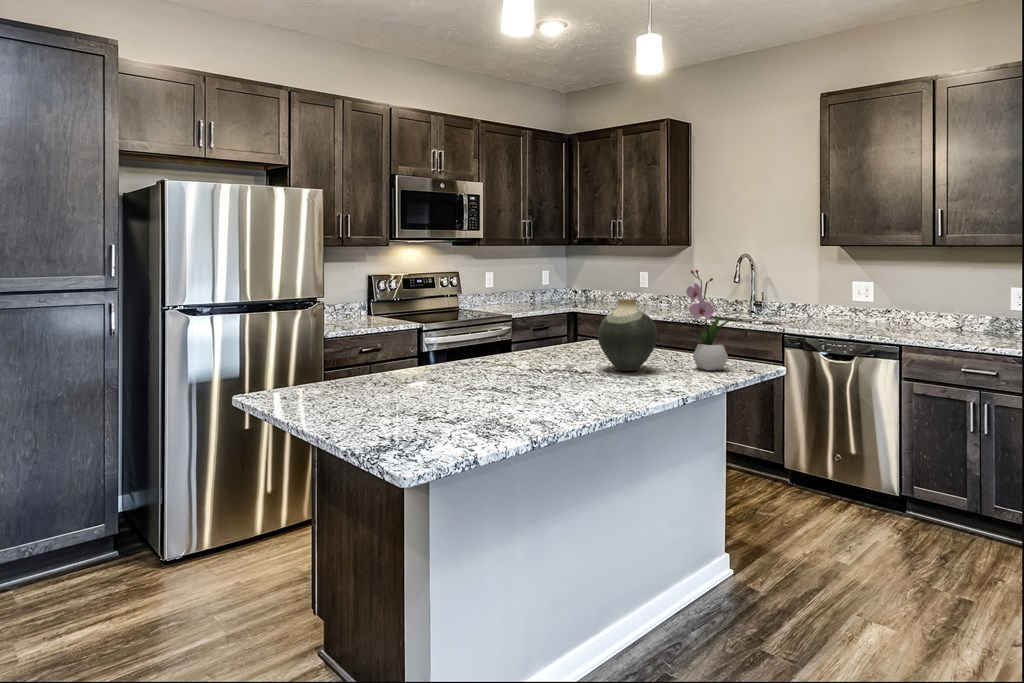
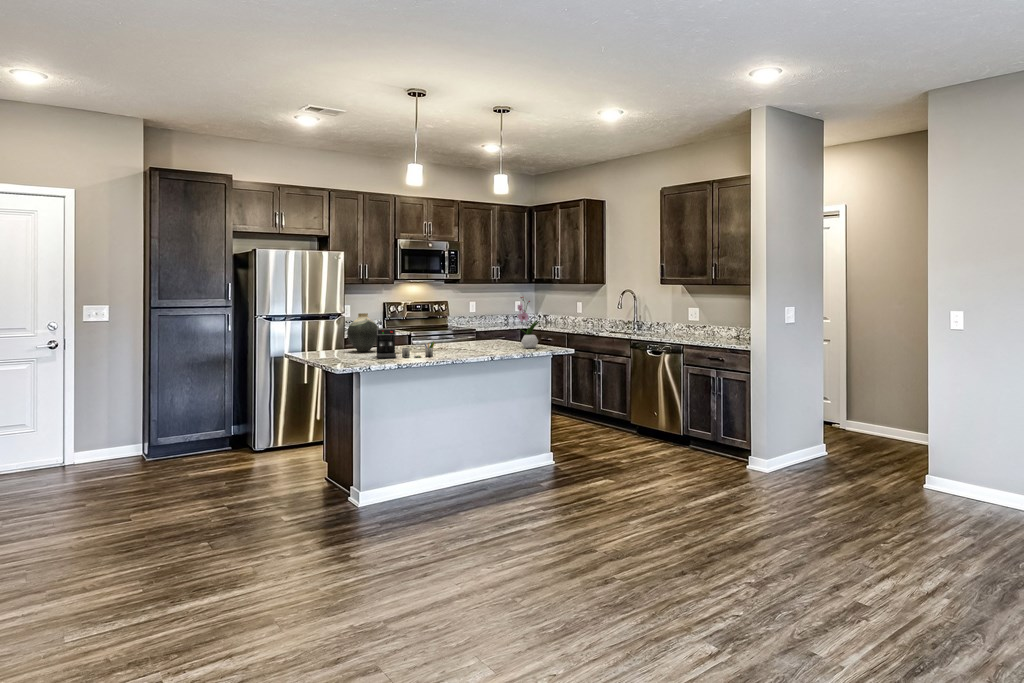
vase: present [598,299,657,371] -> present [347,313,378,352]
coffee maker: none [437,347,576,423] -> present [376,328,435,358]

